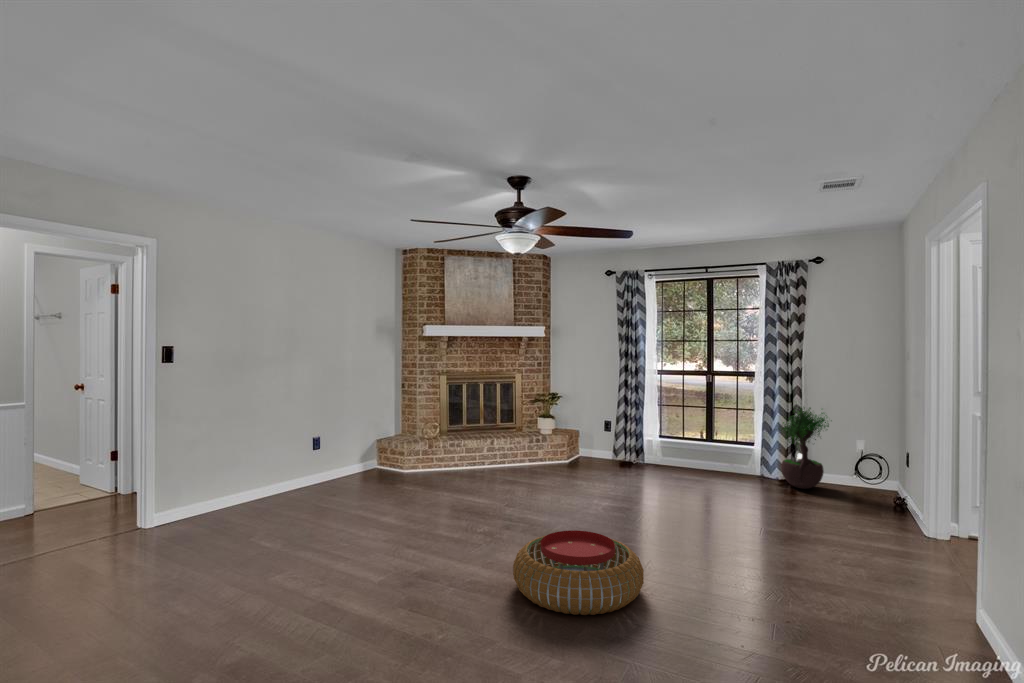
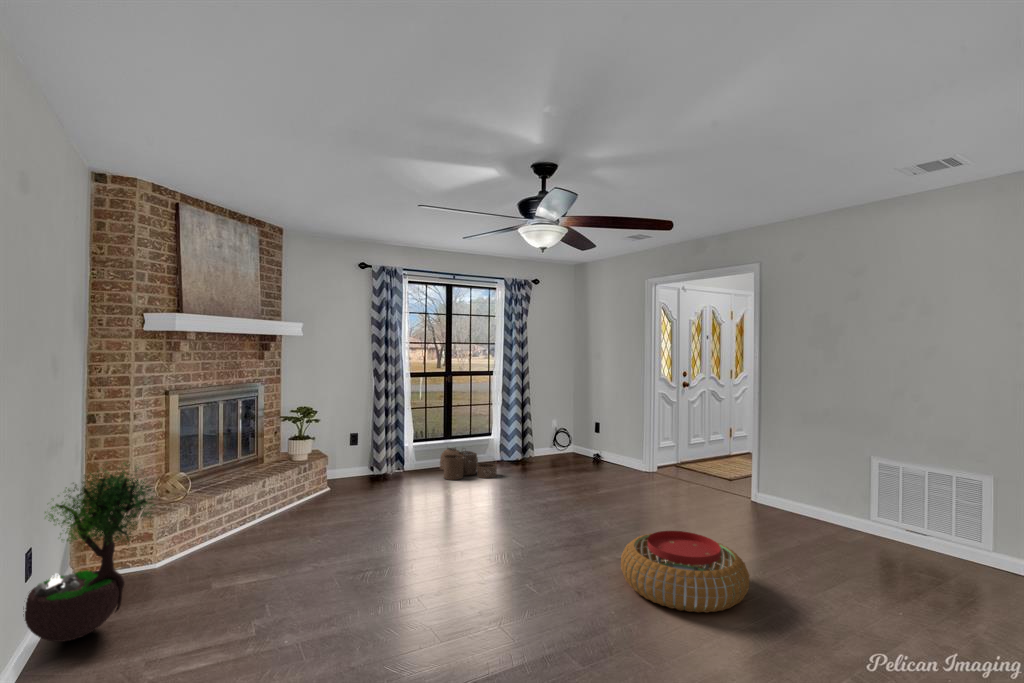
potted tree: present [780,407,829,489] -> present [23,465,155,642]
woven basket: none [659,448,715,486] -> present [440,448,497,480]

